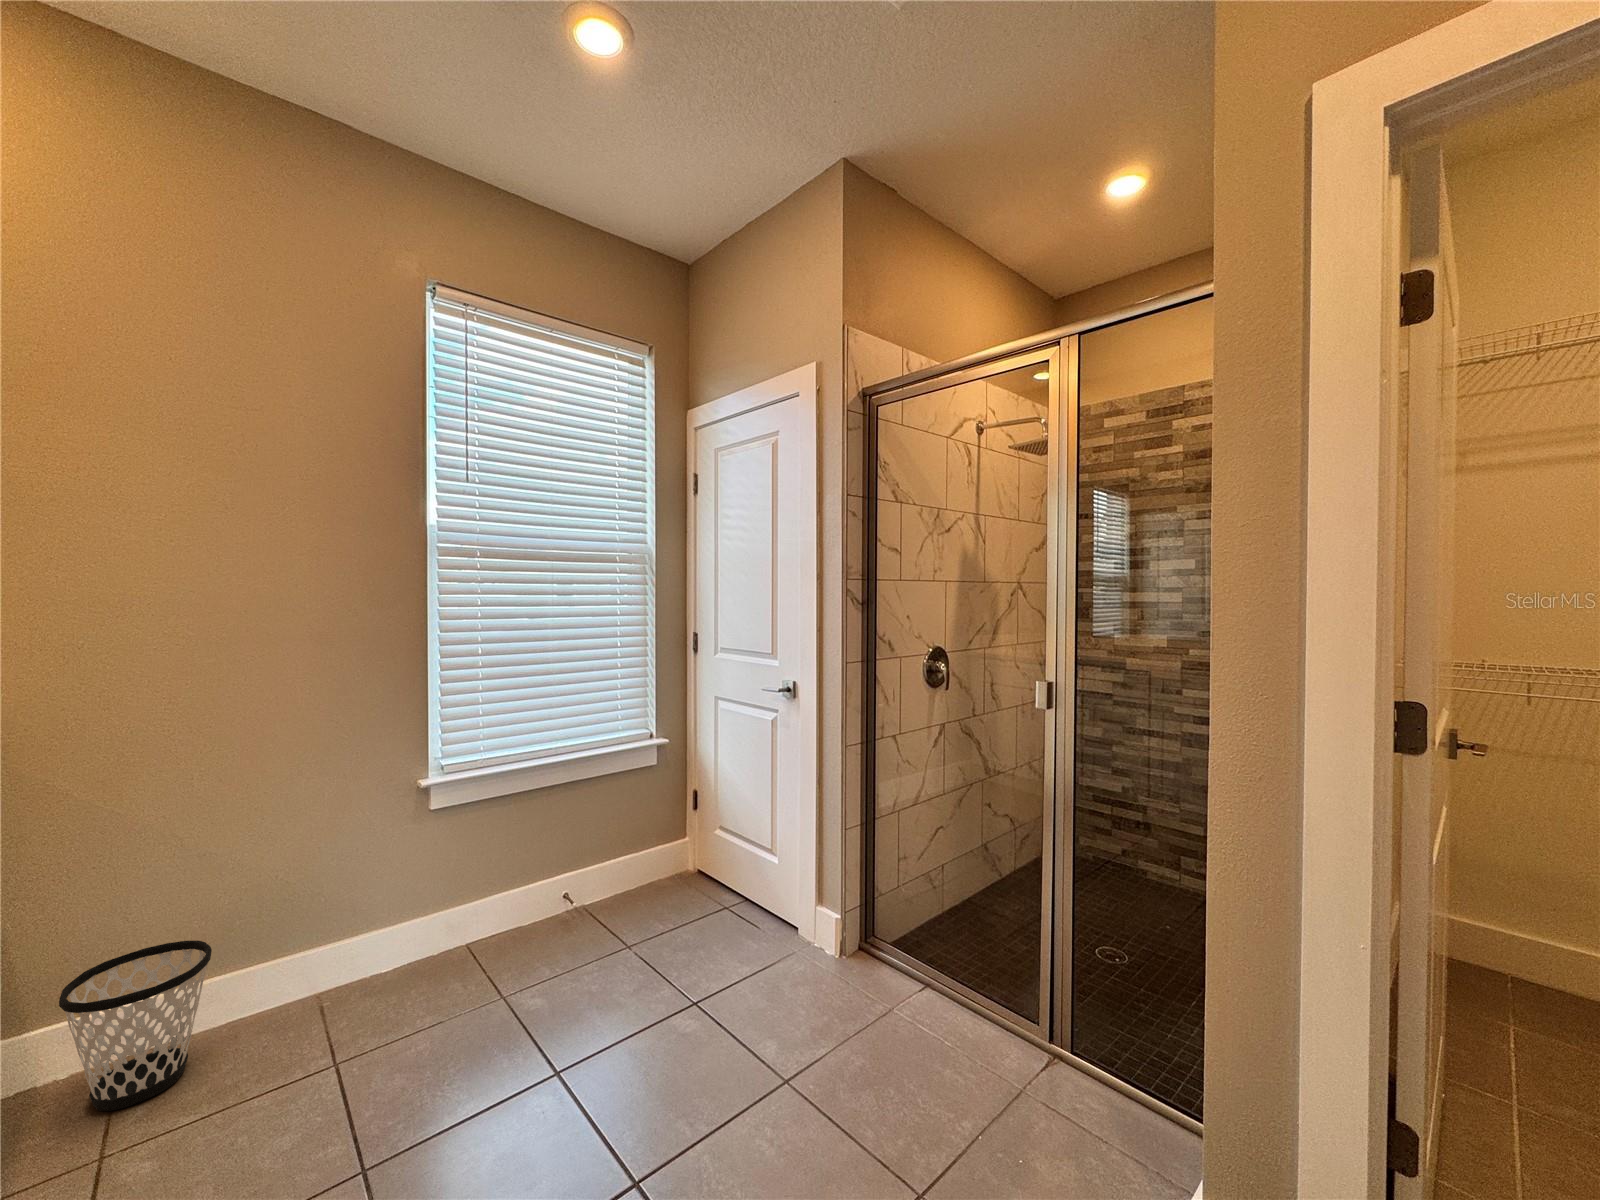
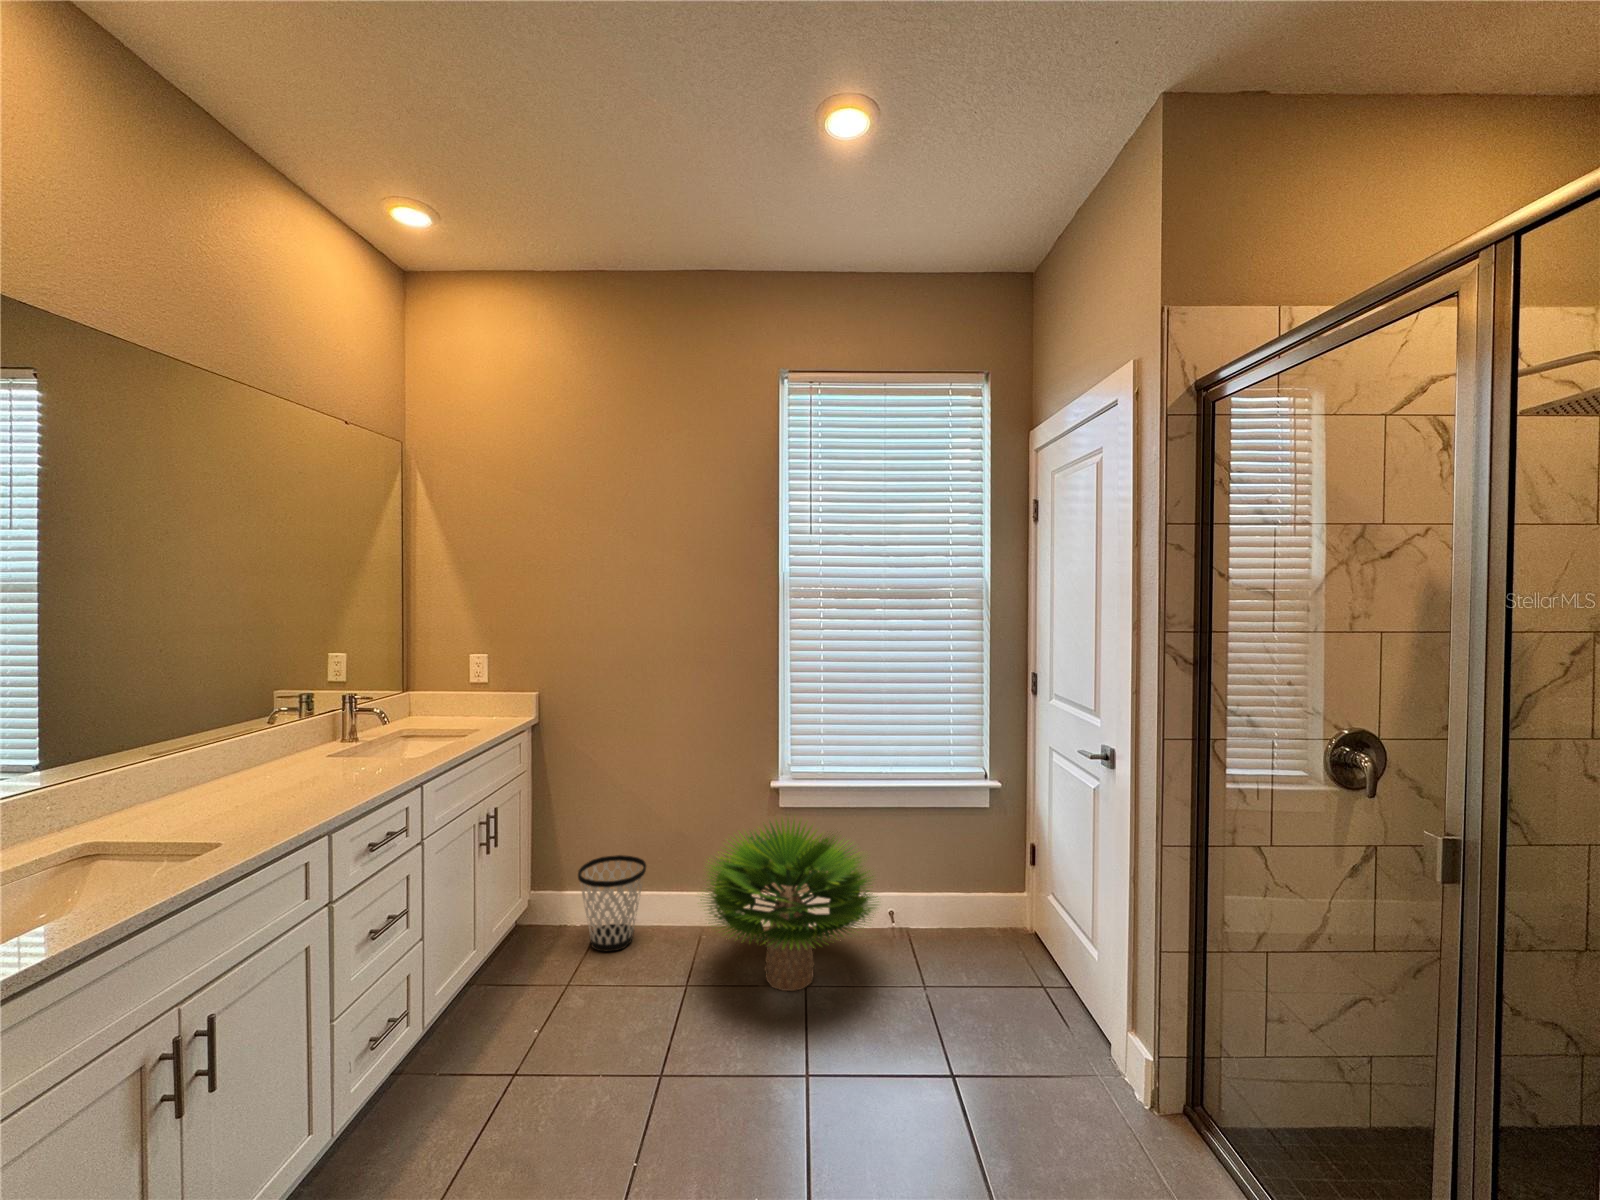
potted plant: none [329,811,592,1025] -> present [701,819,878,991]

